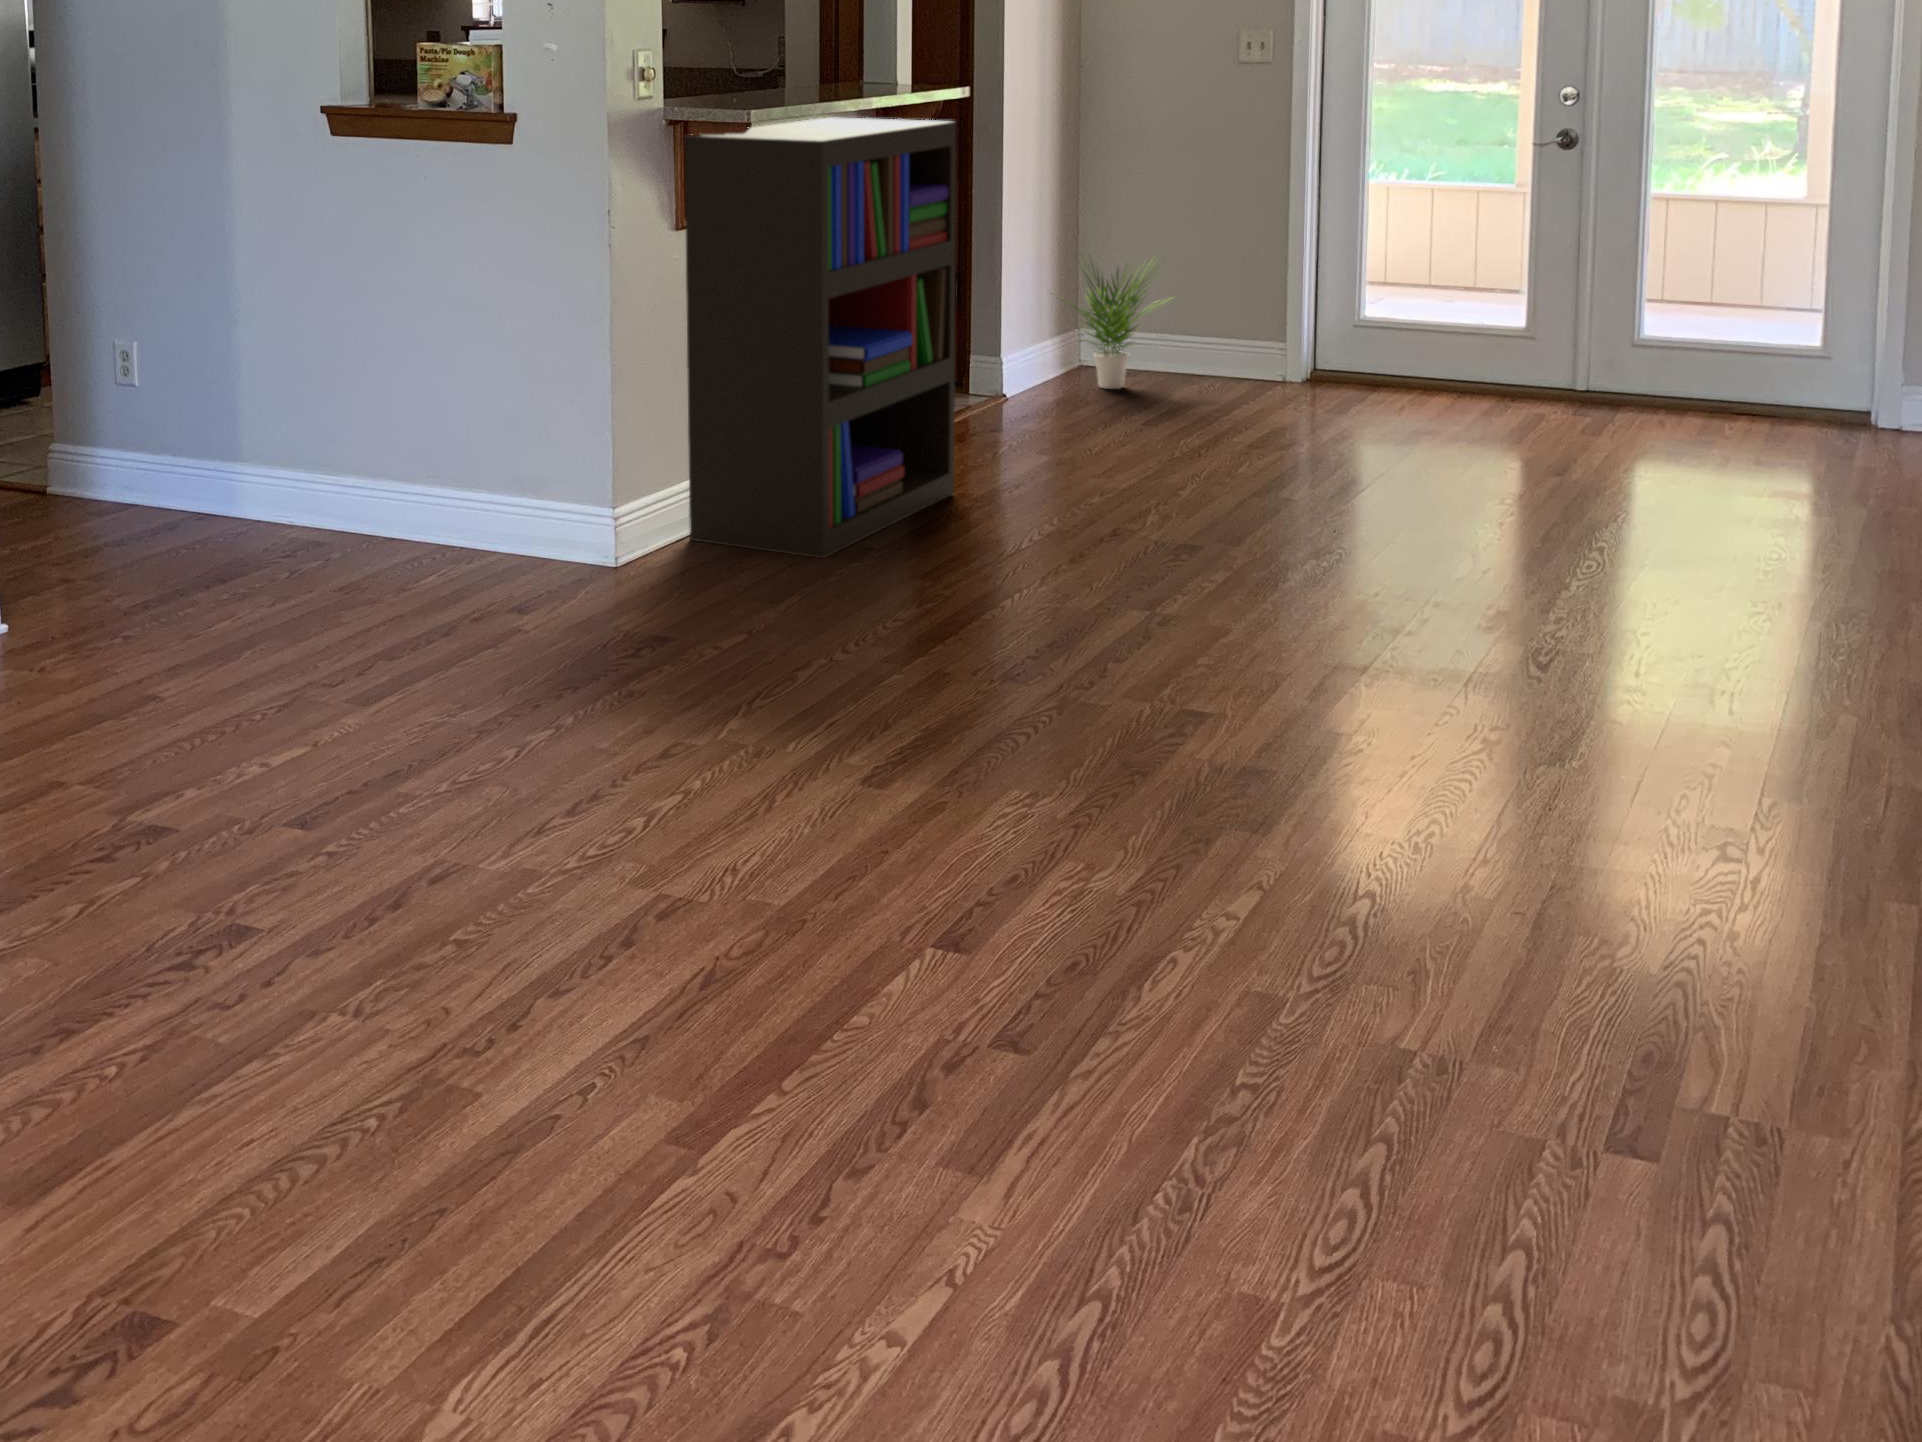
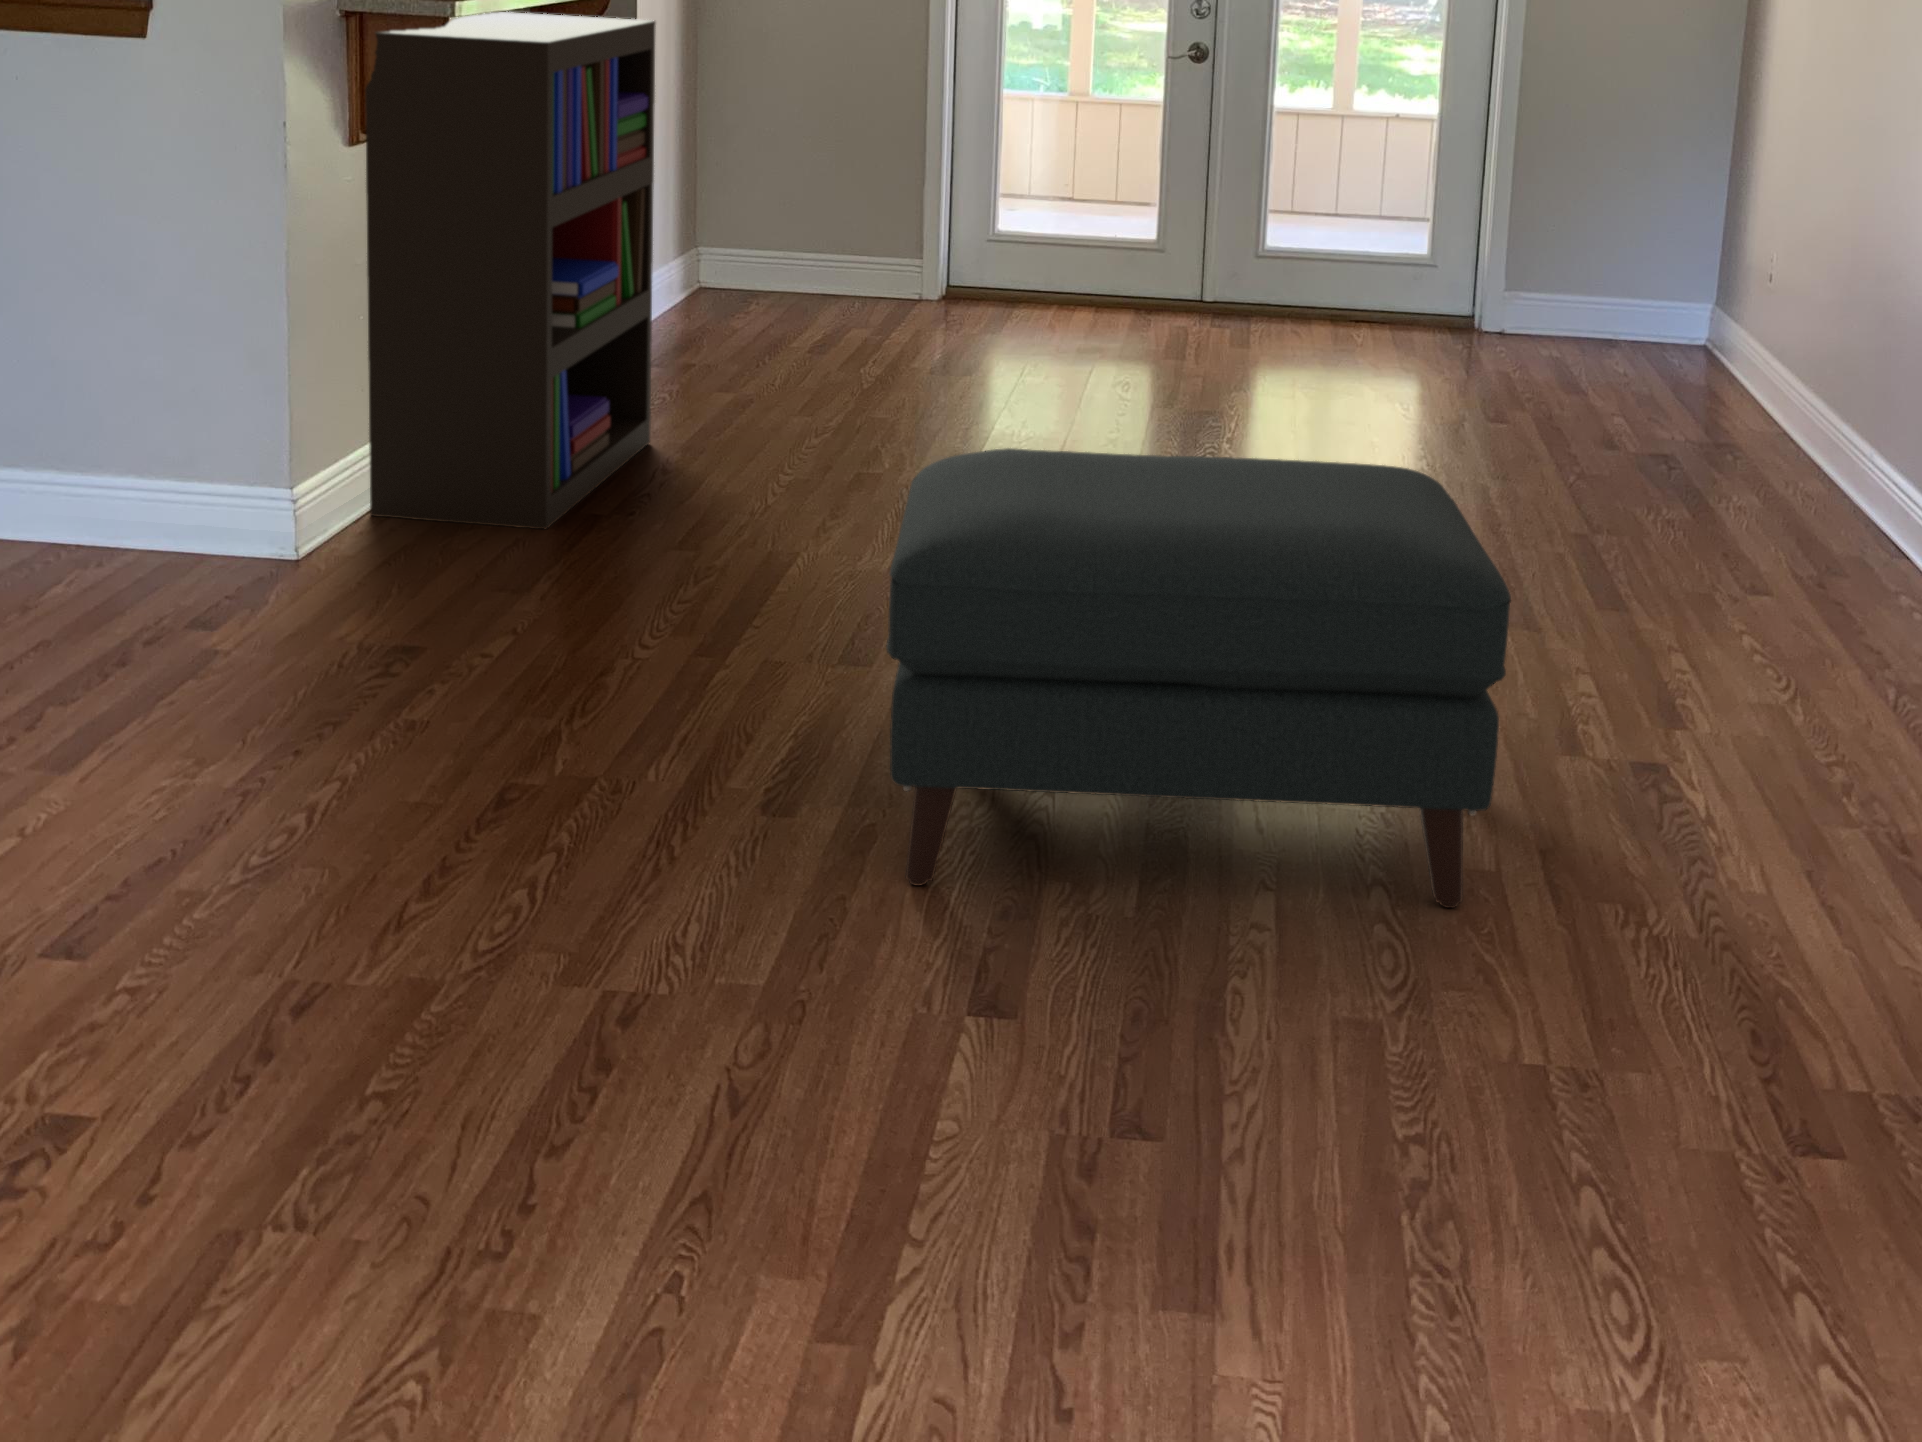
potted plant: present [1059,255,1163,389] -> none [672,164,817,313]
ottoman: none [920,487,1503,920] -> present [886,448,1511,908]

